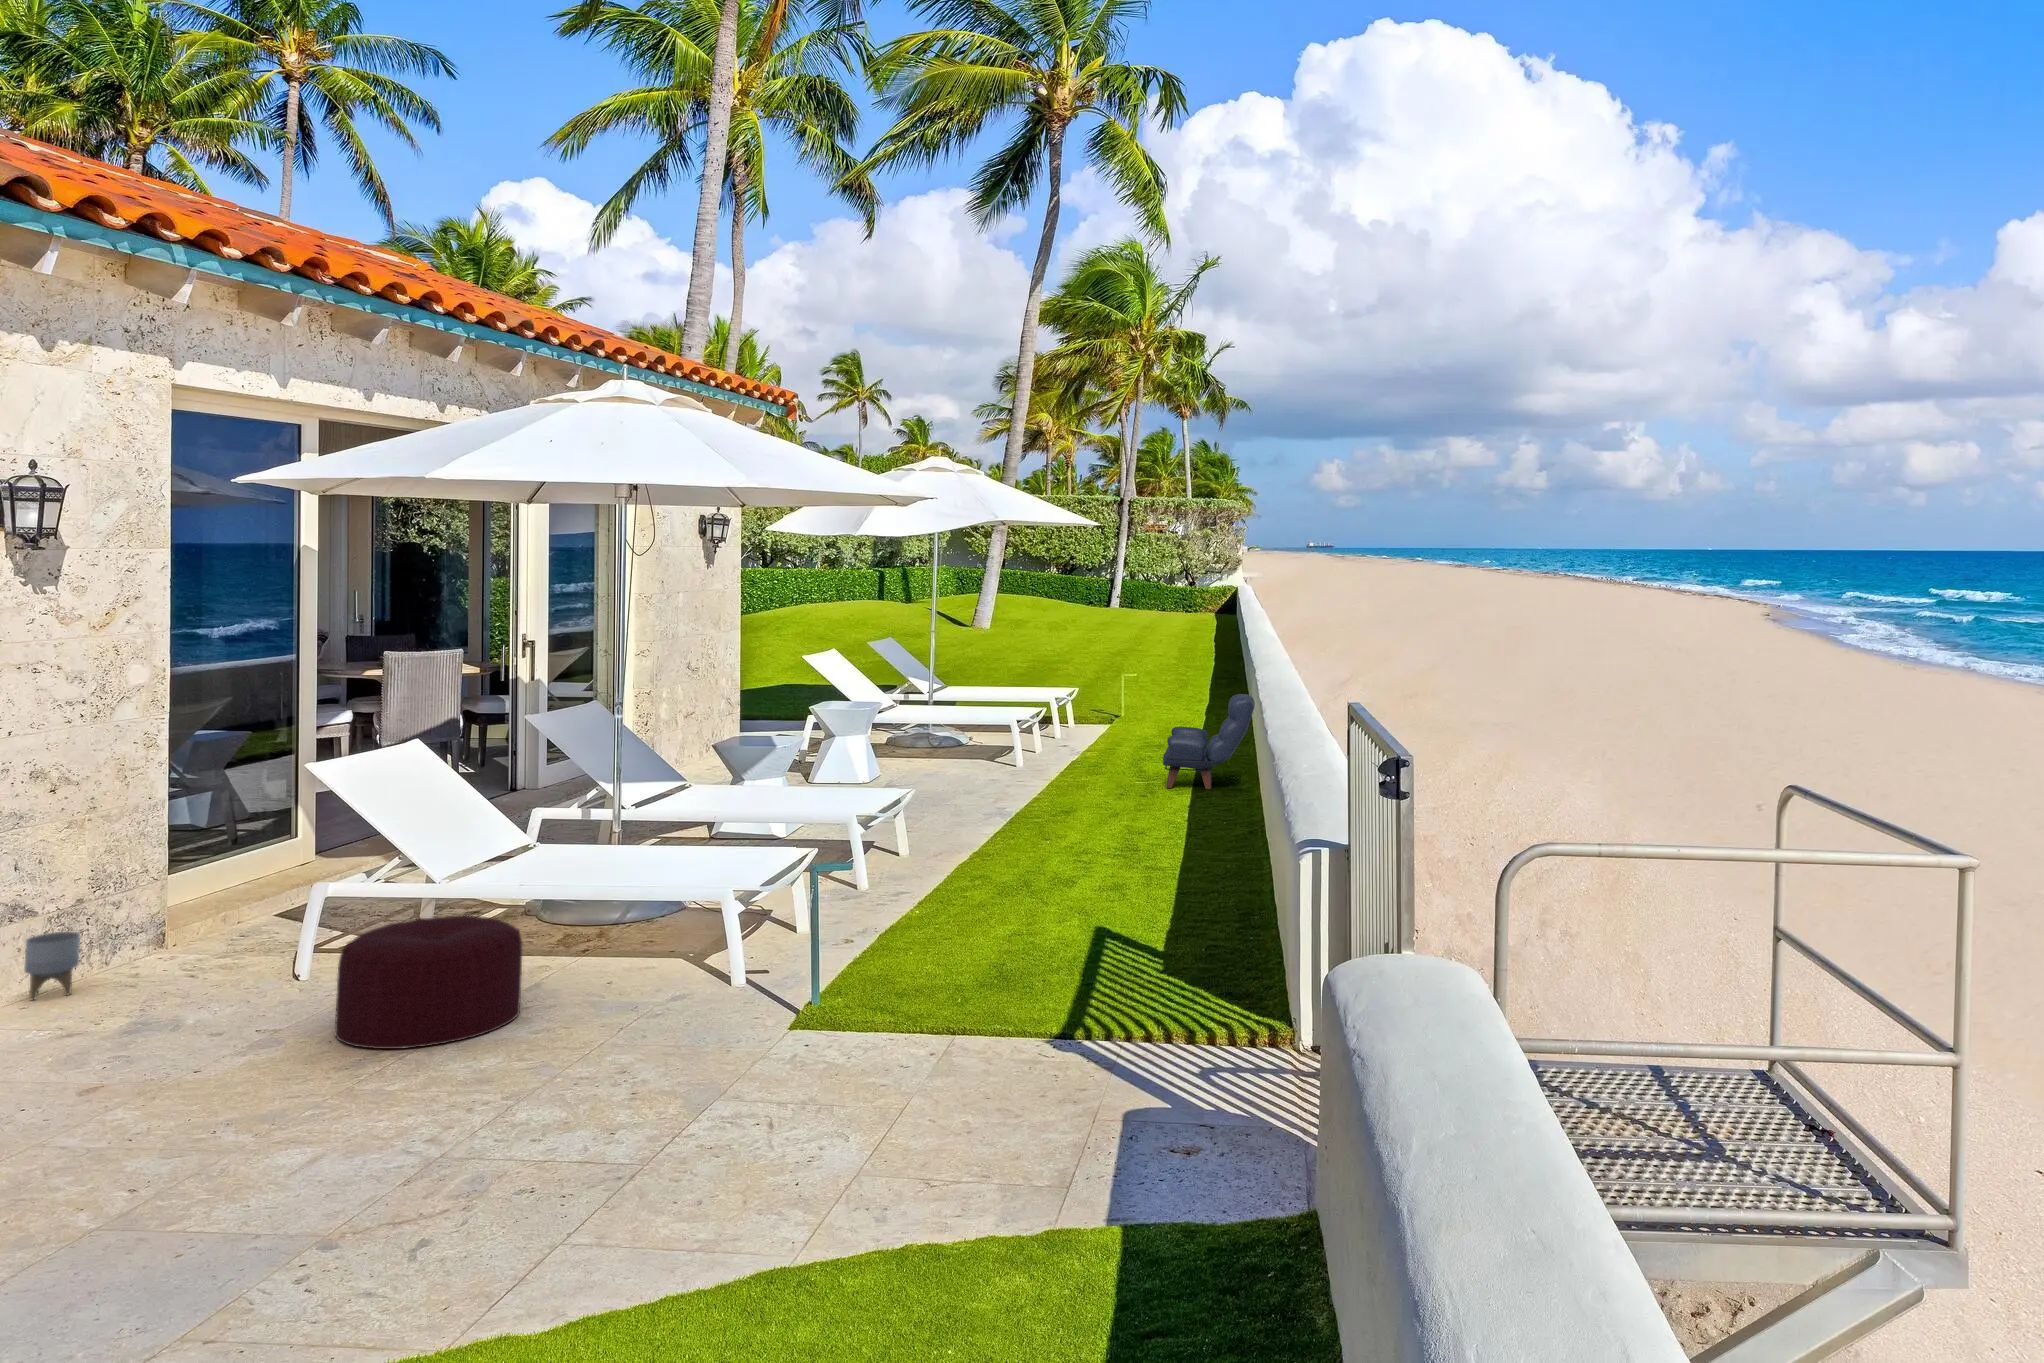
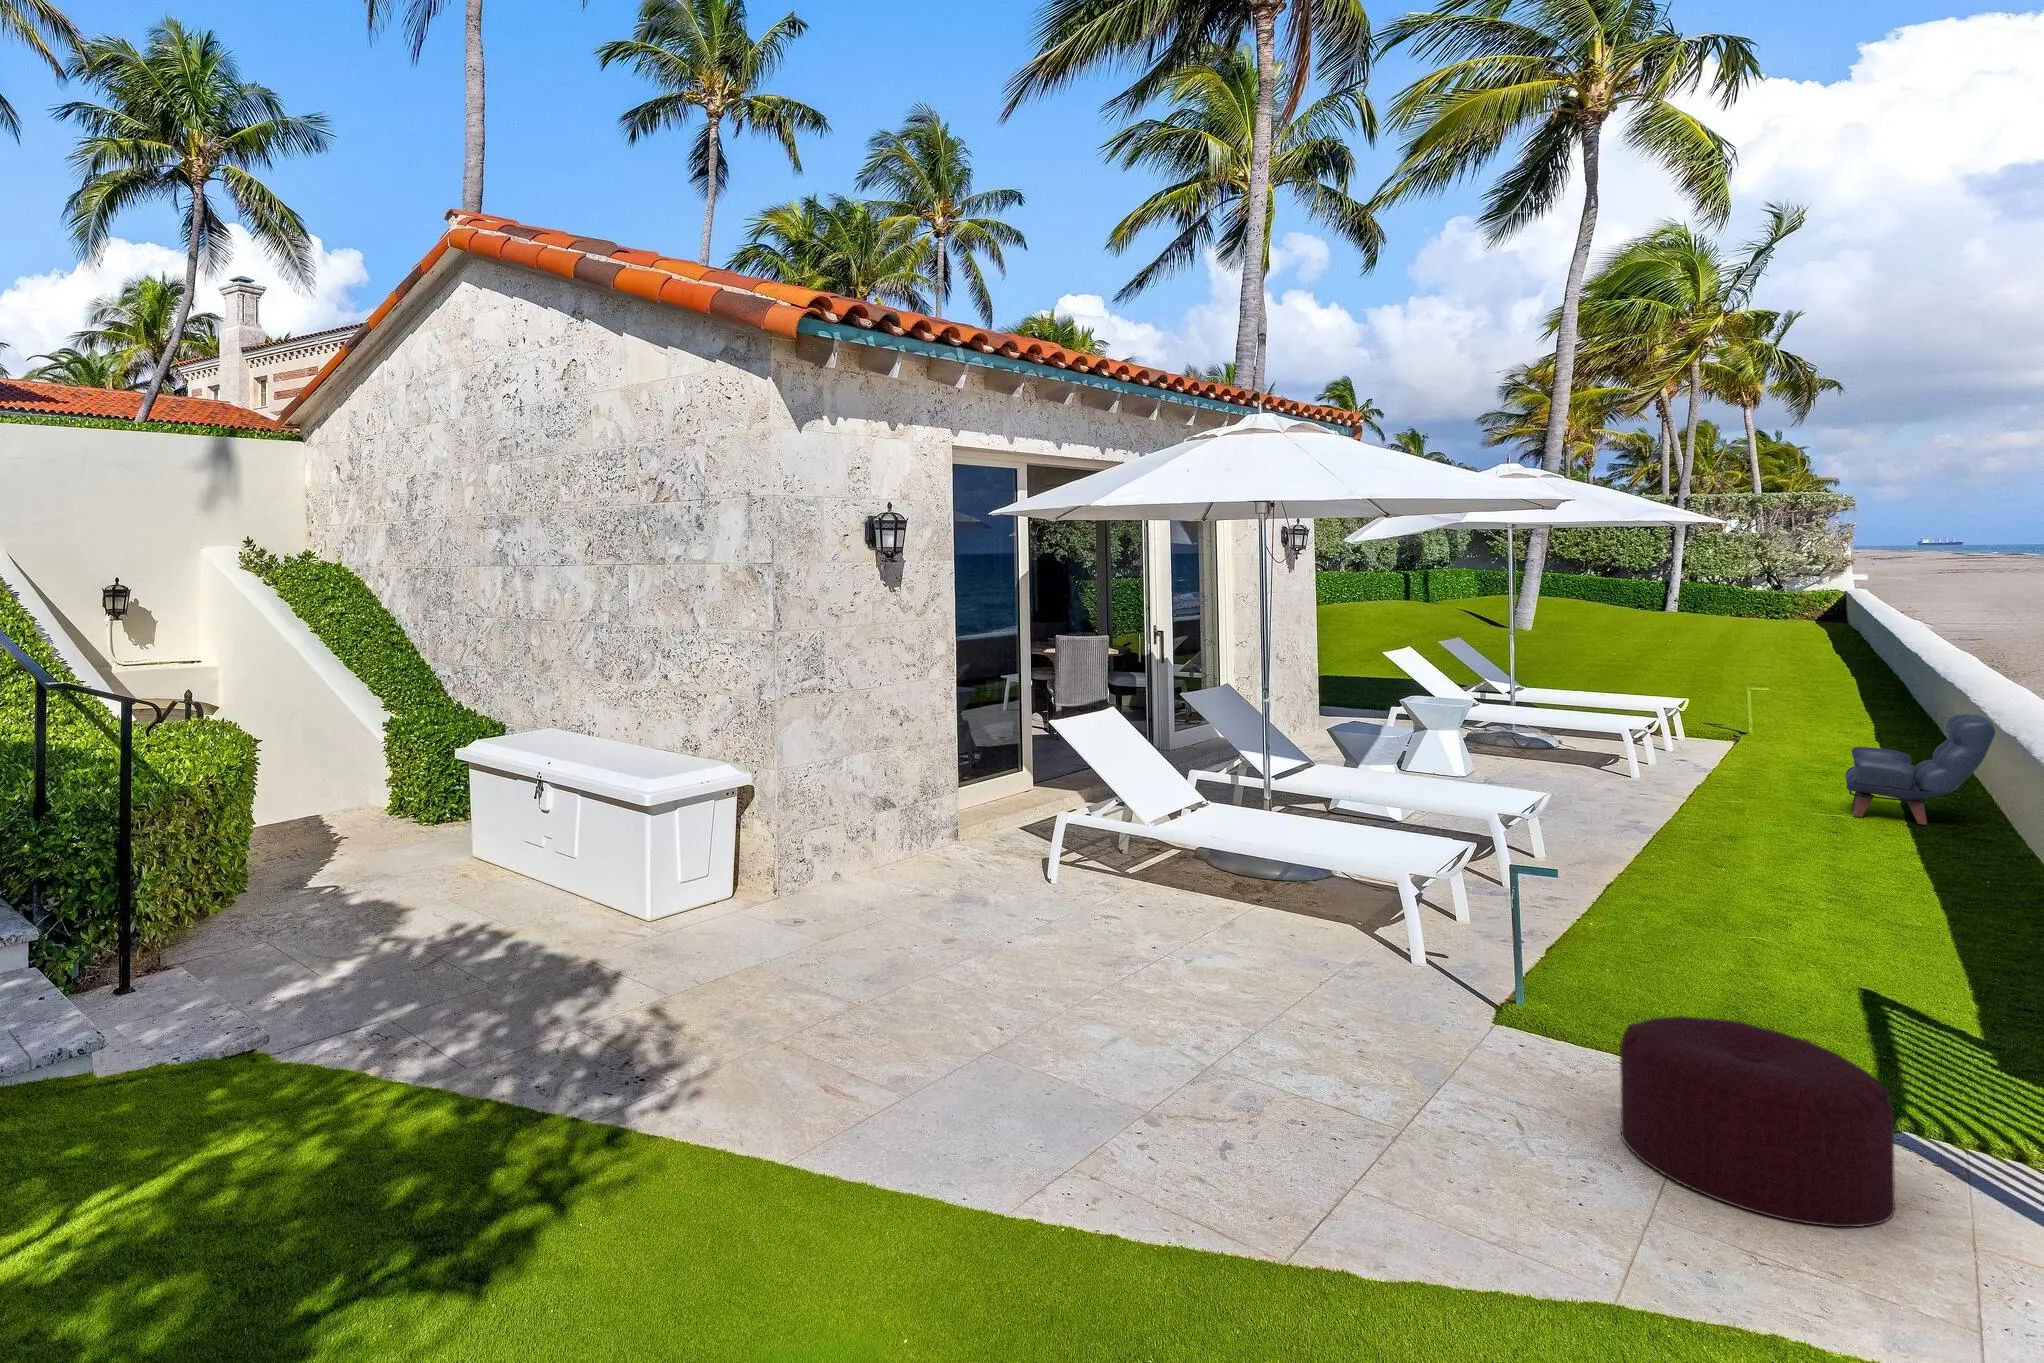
ottoman: present [335,915,522,1049] -> present [1620,1016,1895,1227]
planter: present [24,932,80,1000] -> none [895,824,923,869]

